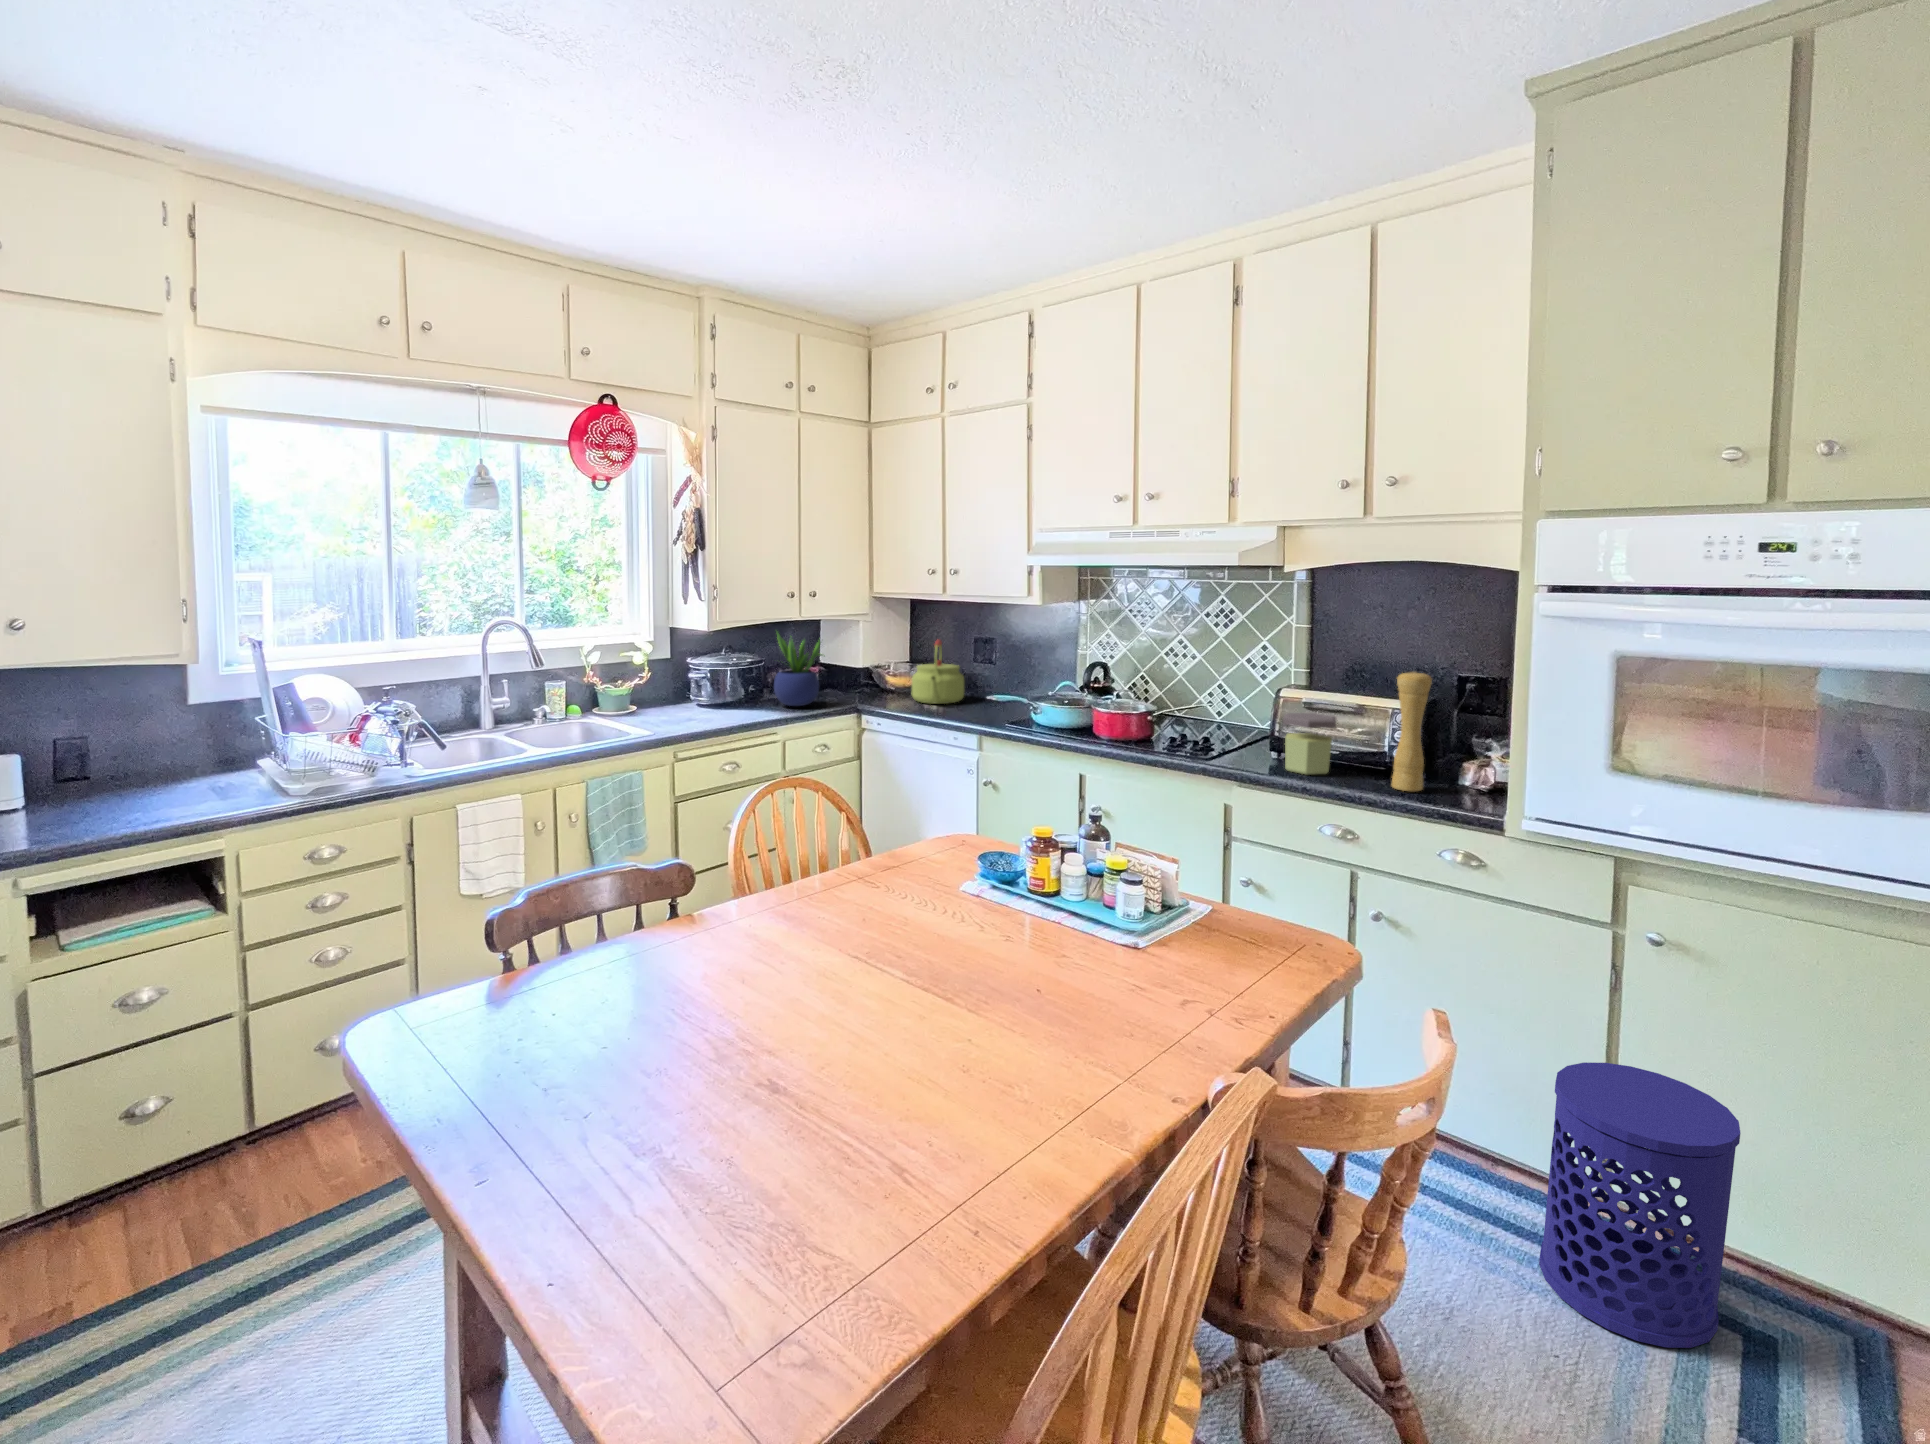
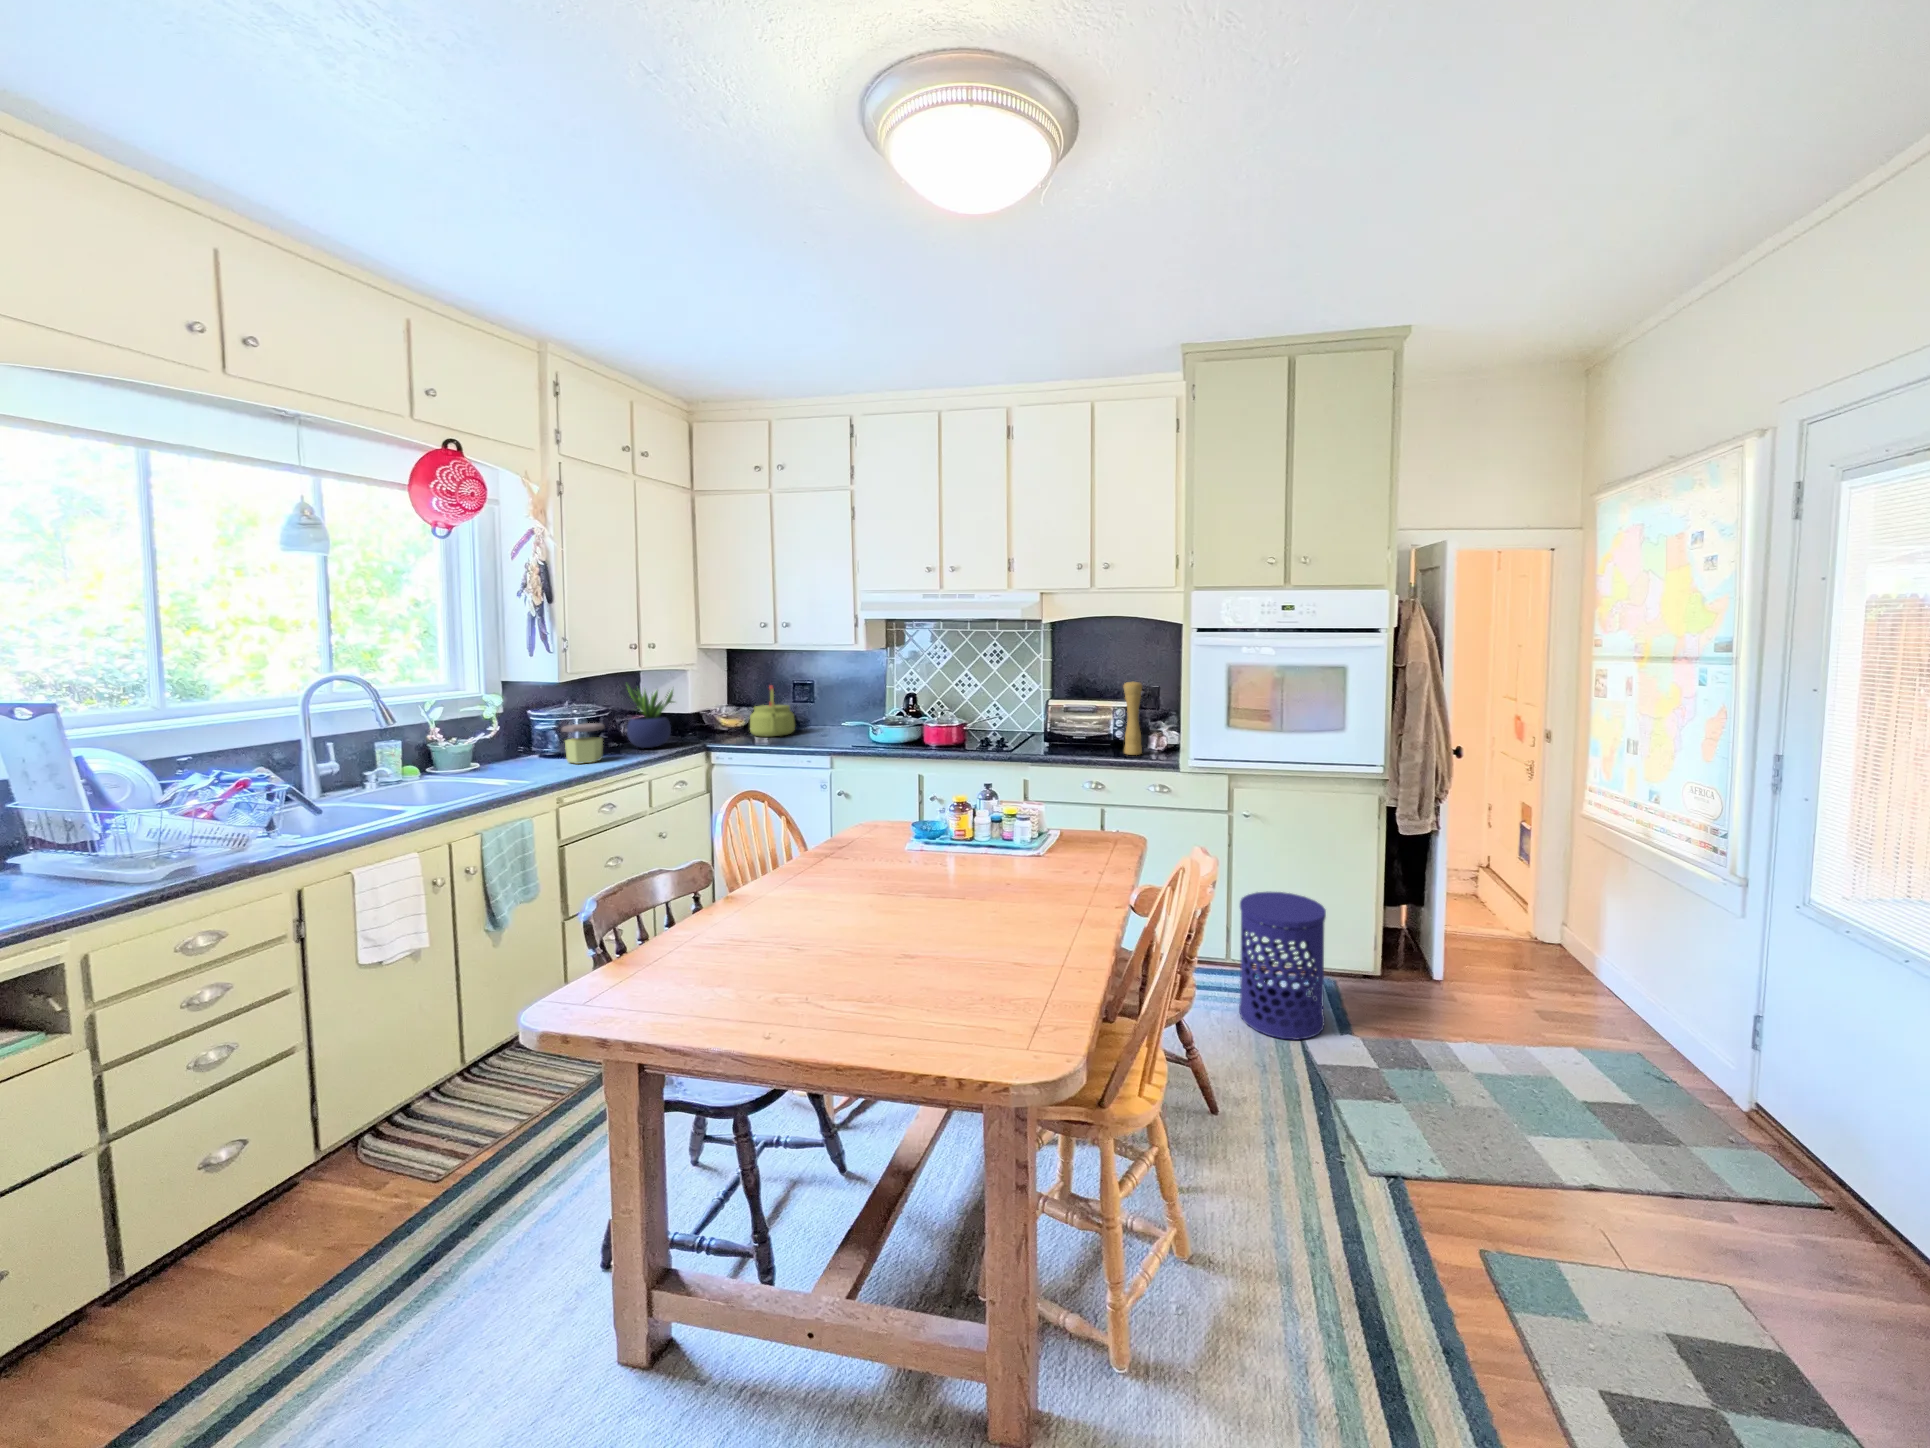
jar: present [1283,713,1336,774] -> present [562,723,605,764]

